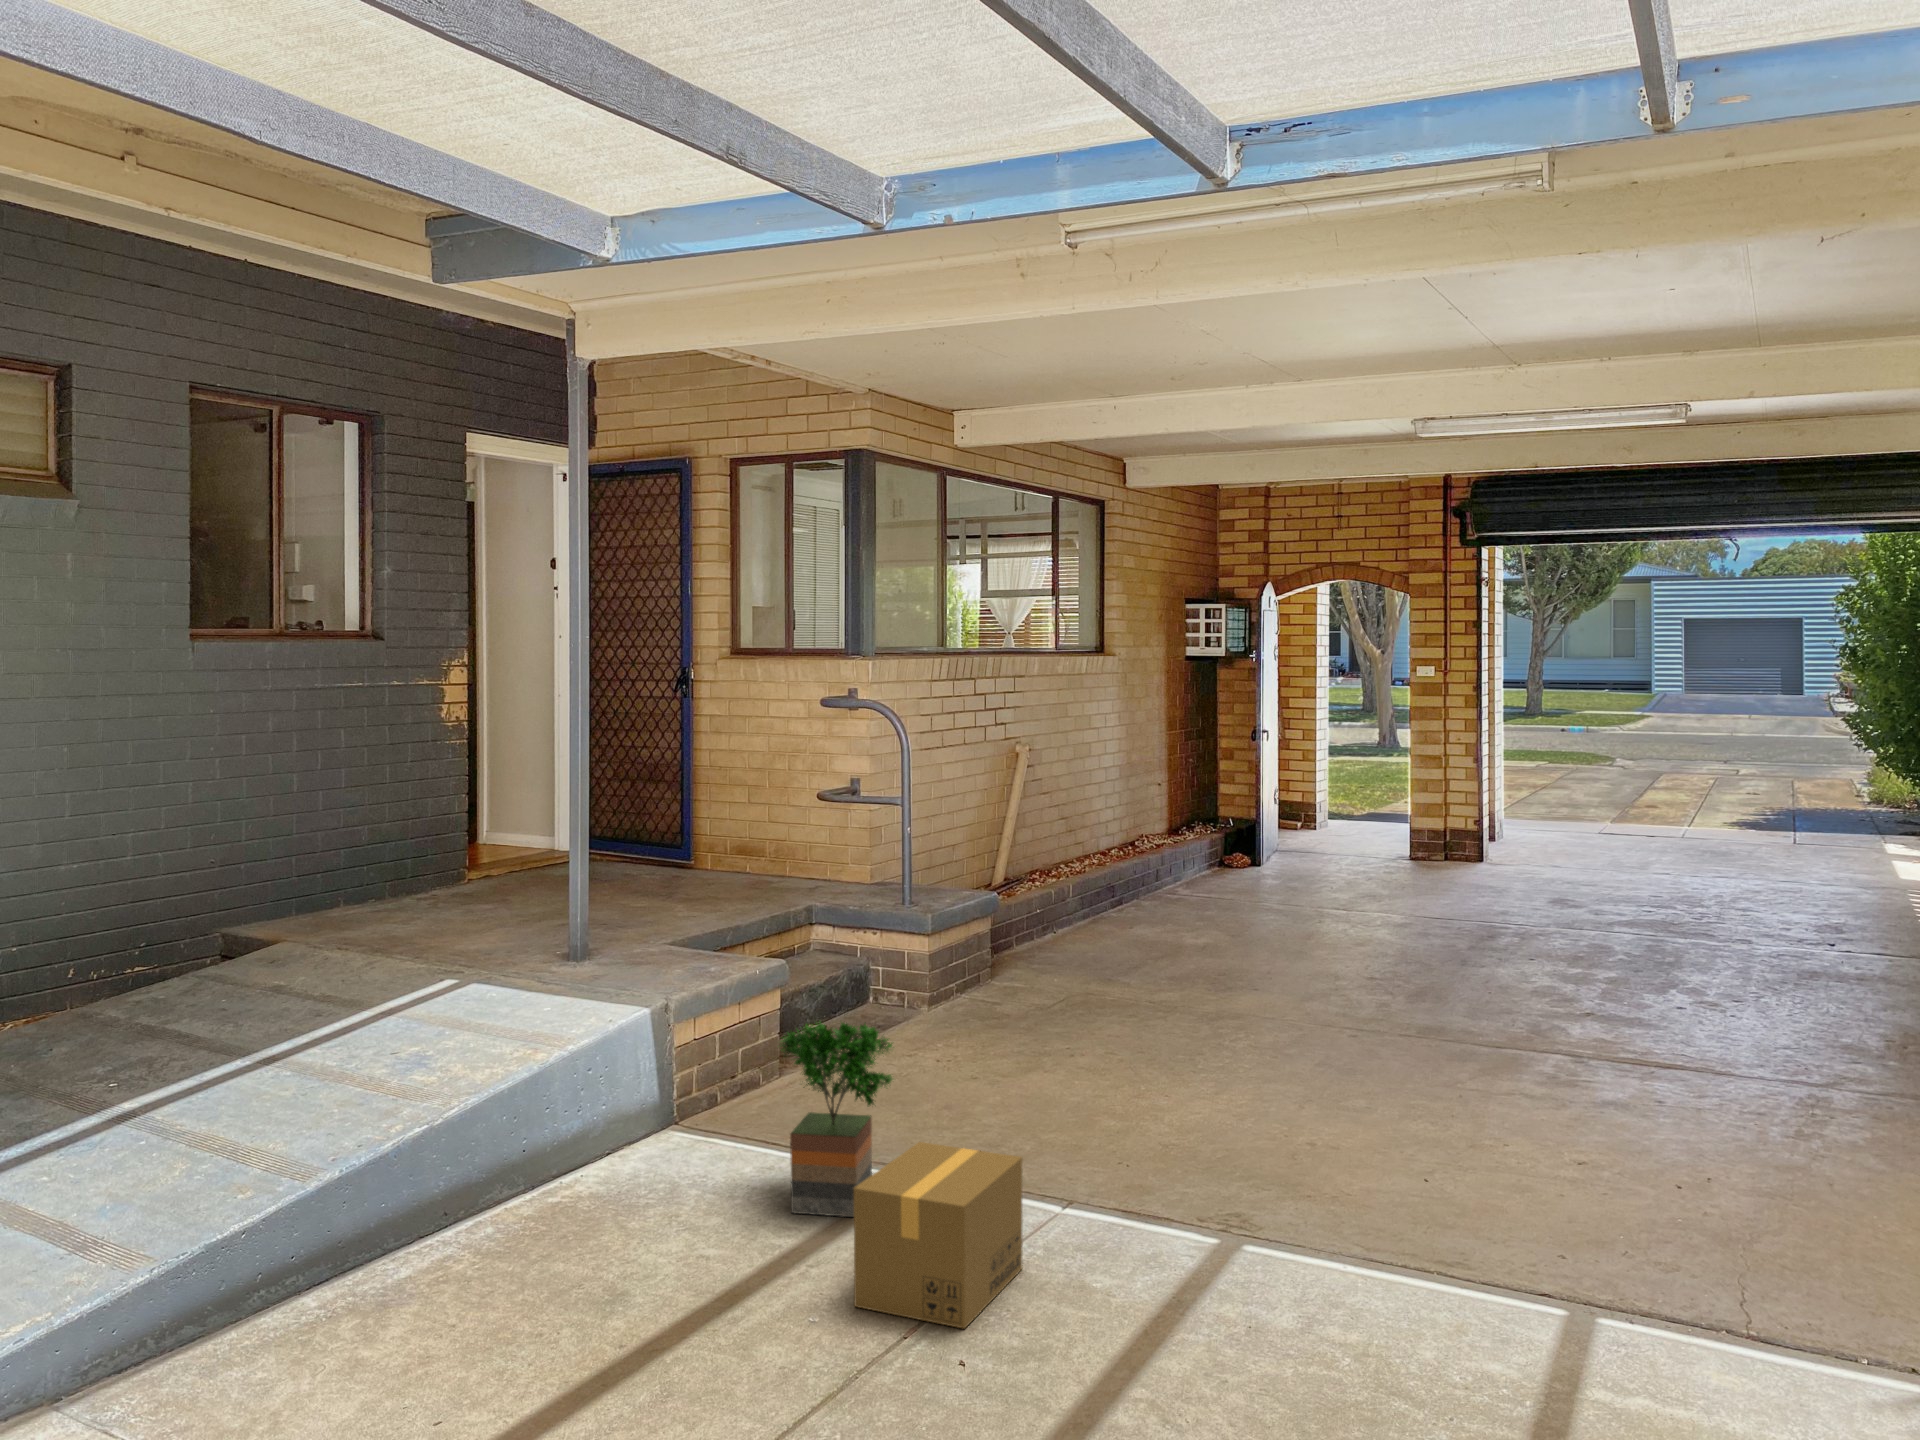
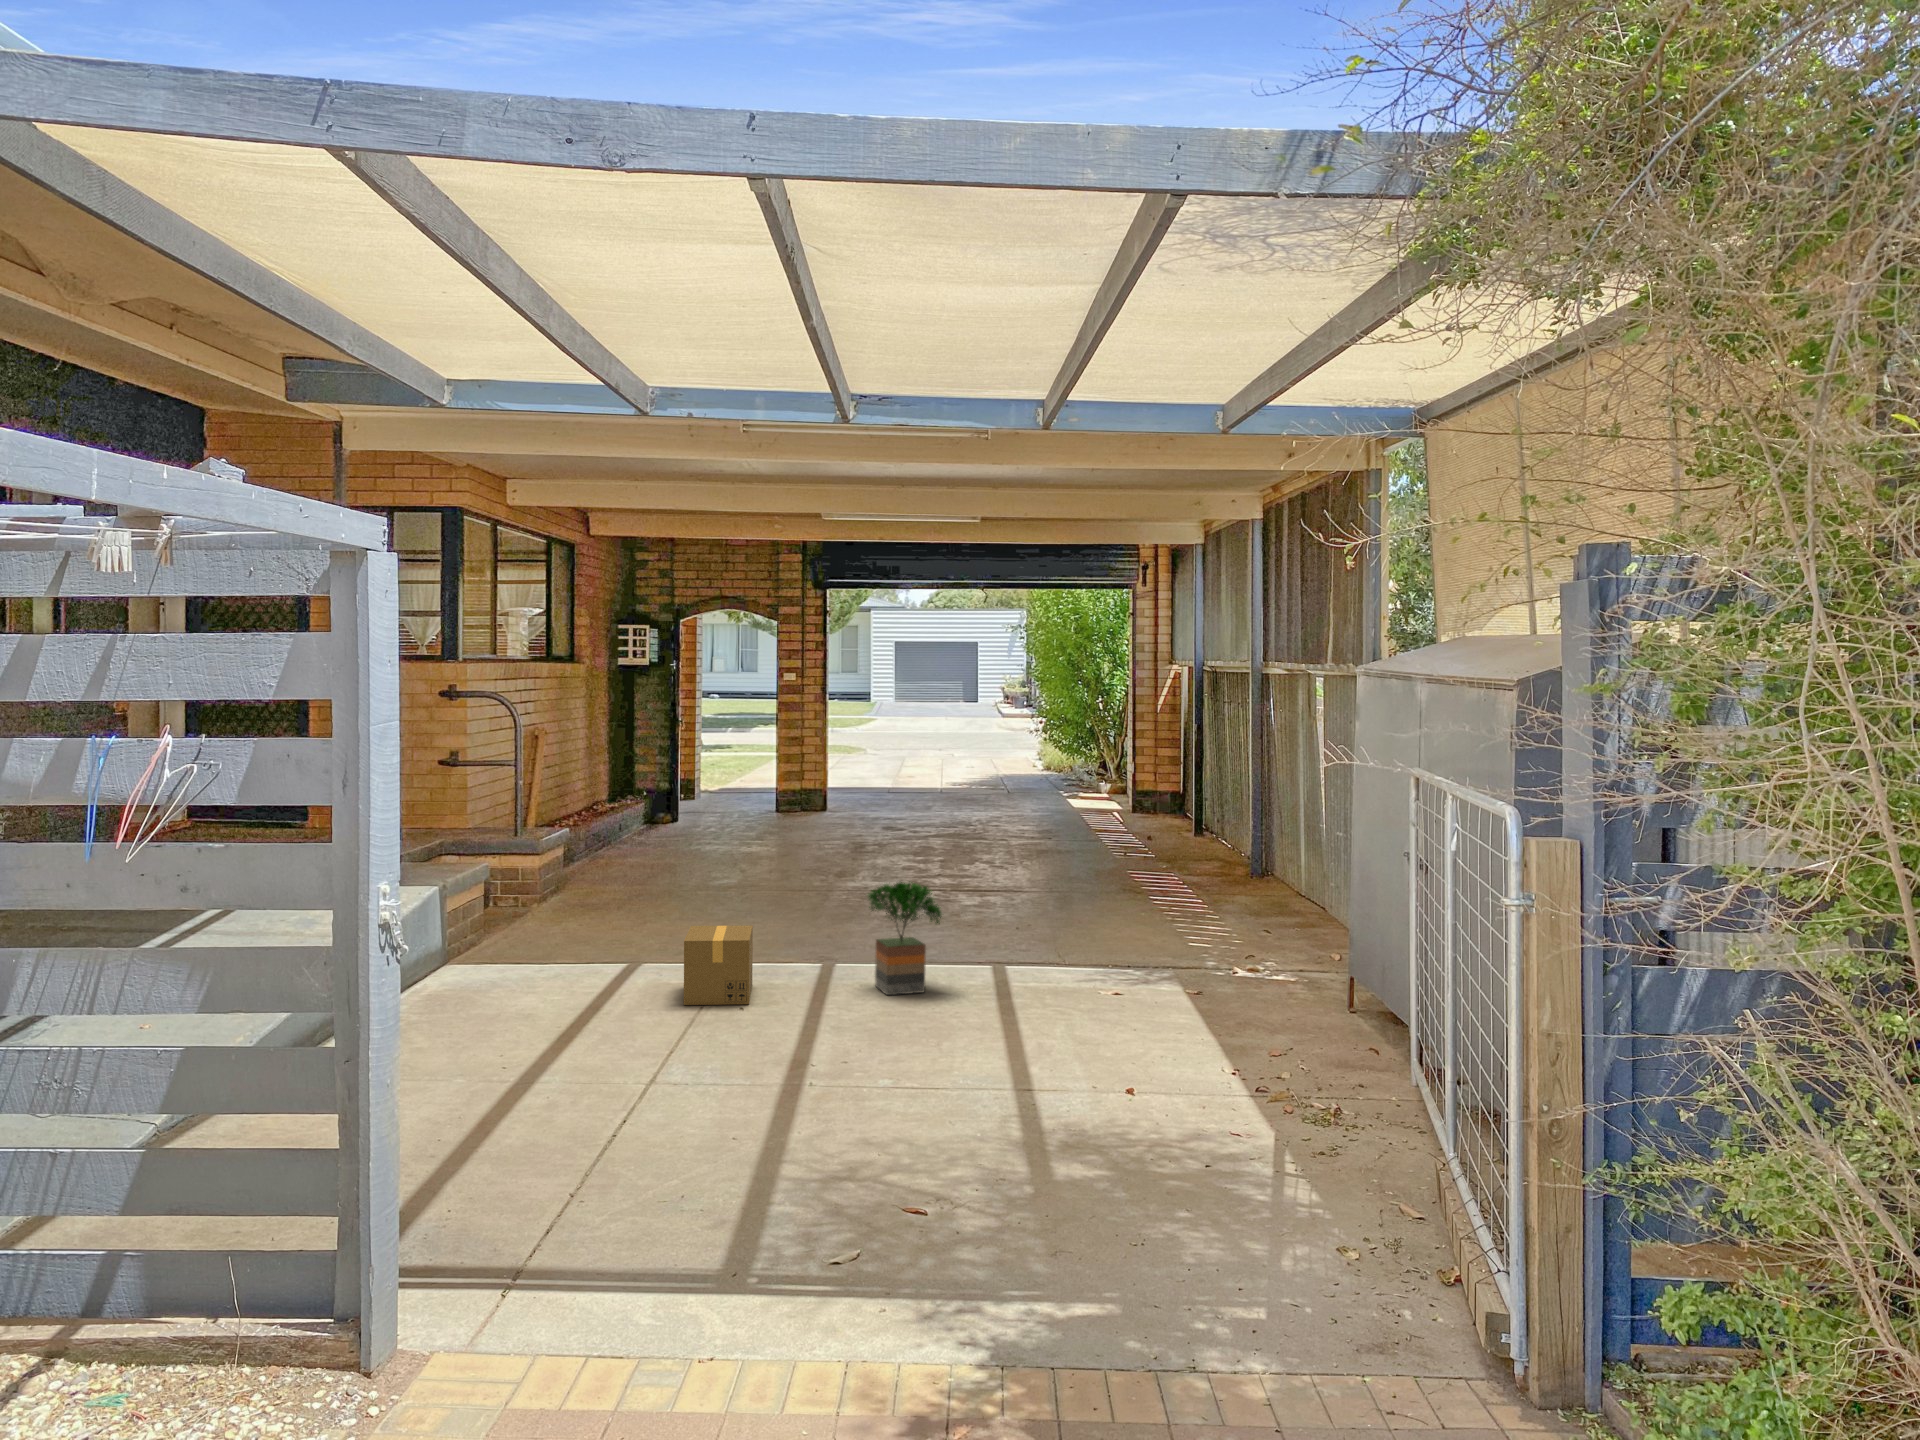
potted tree: present [780,1022,893,1217] -> present [868,882,942,995]

